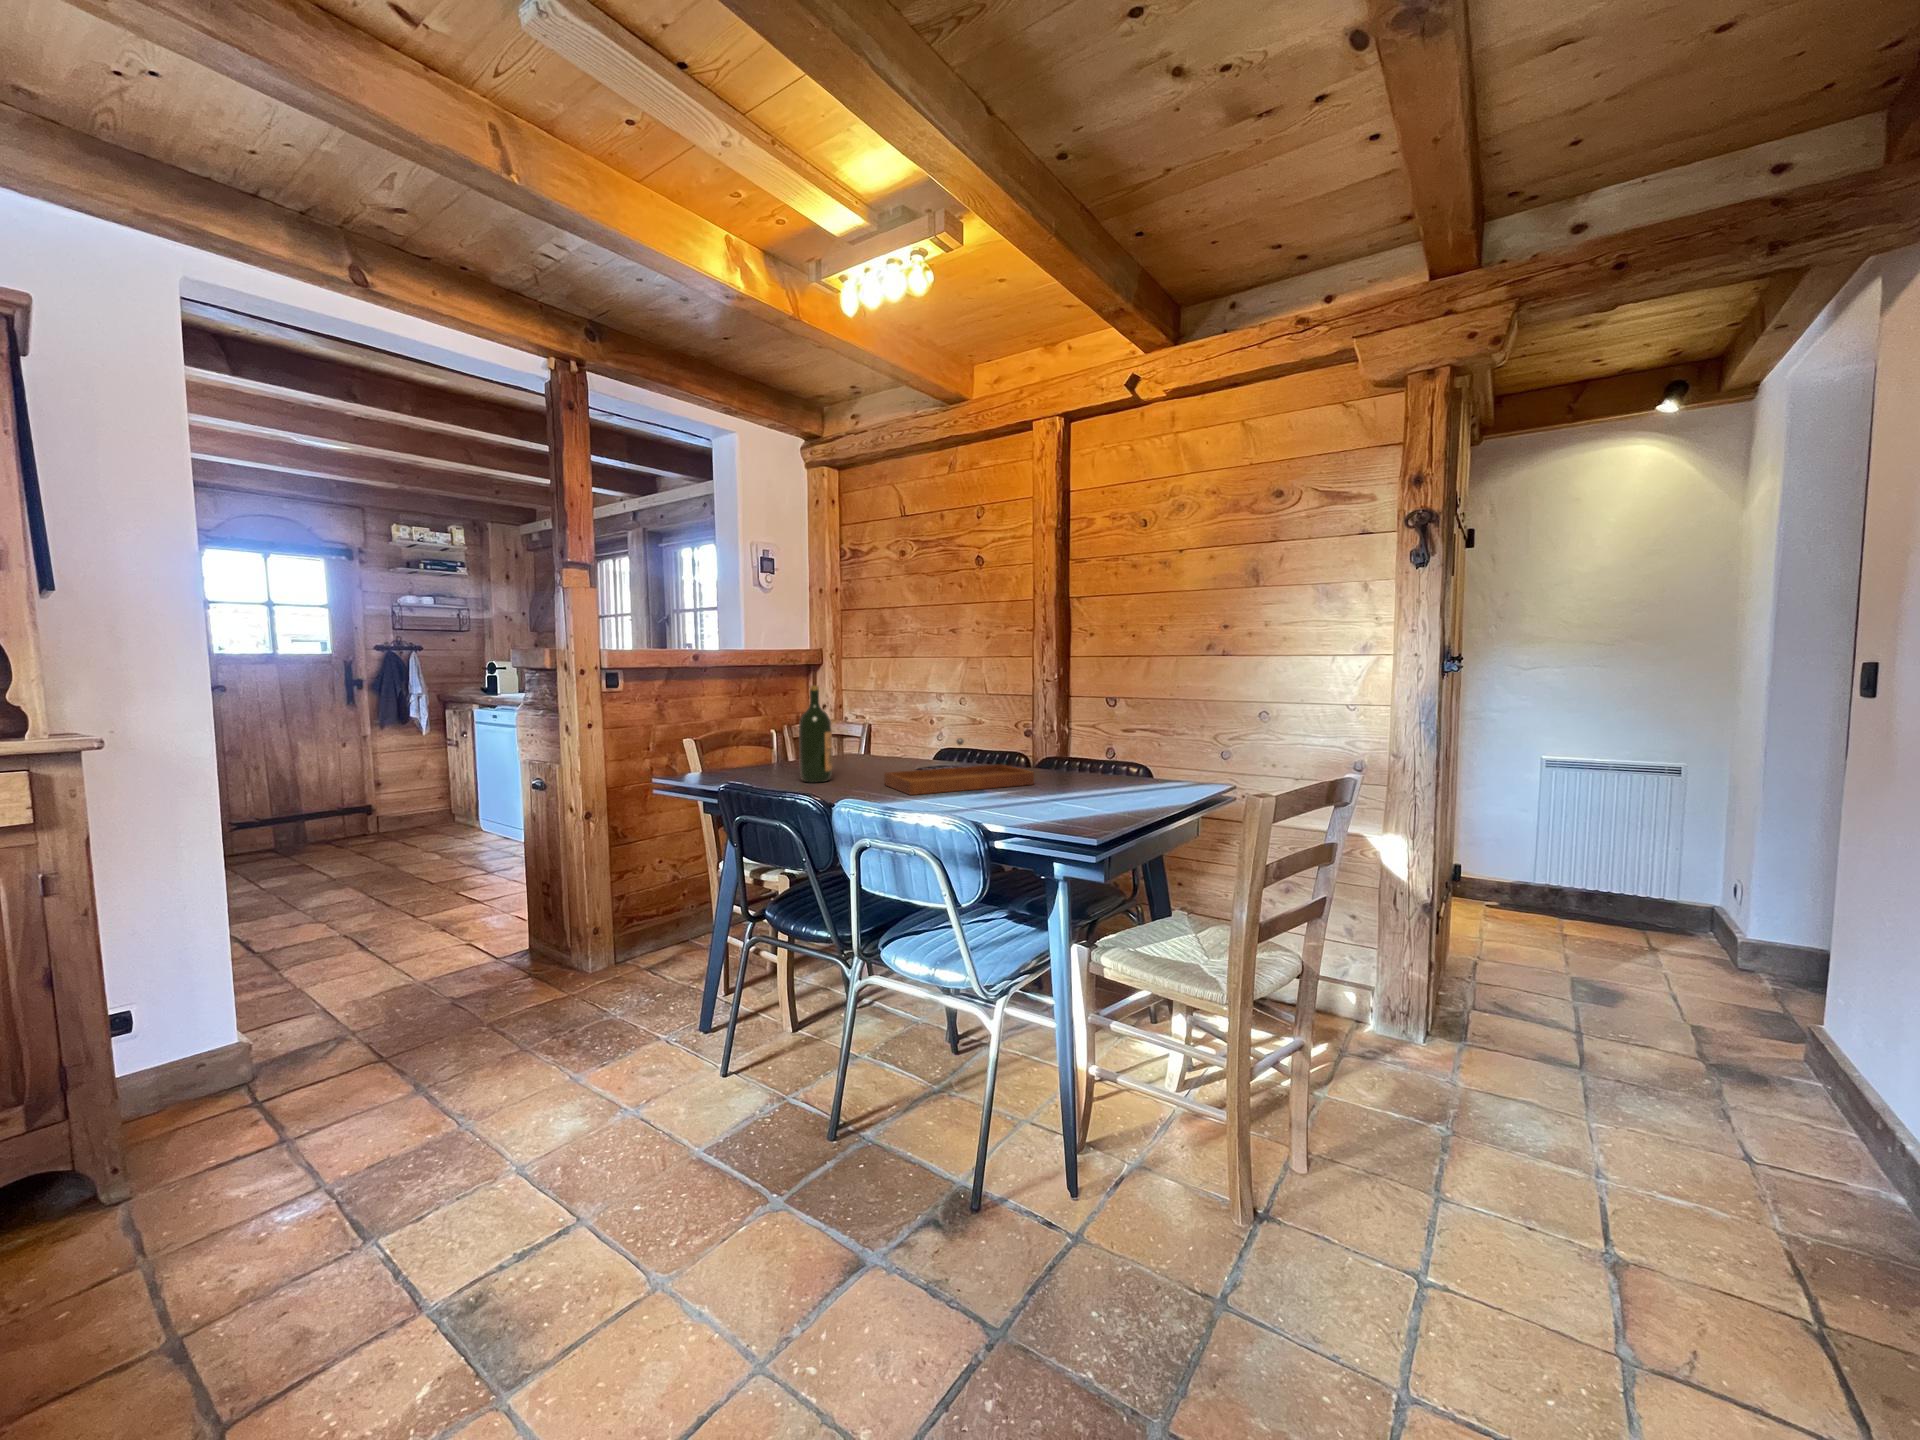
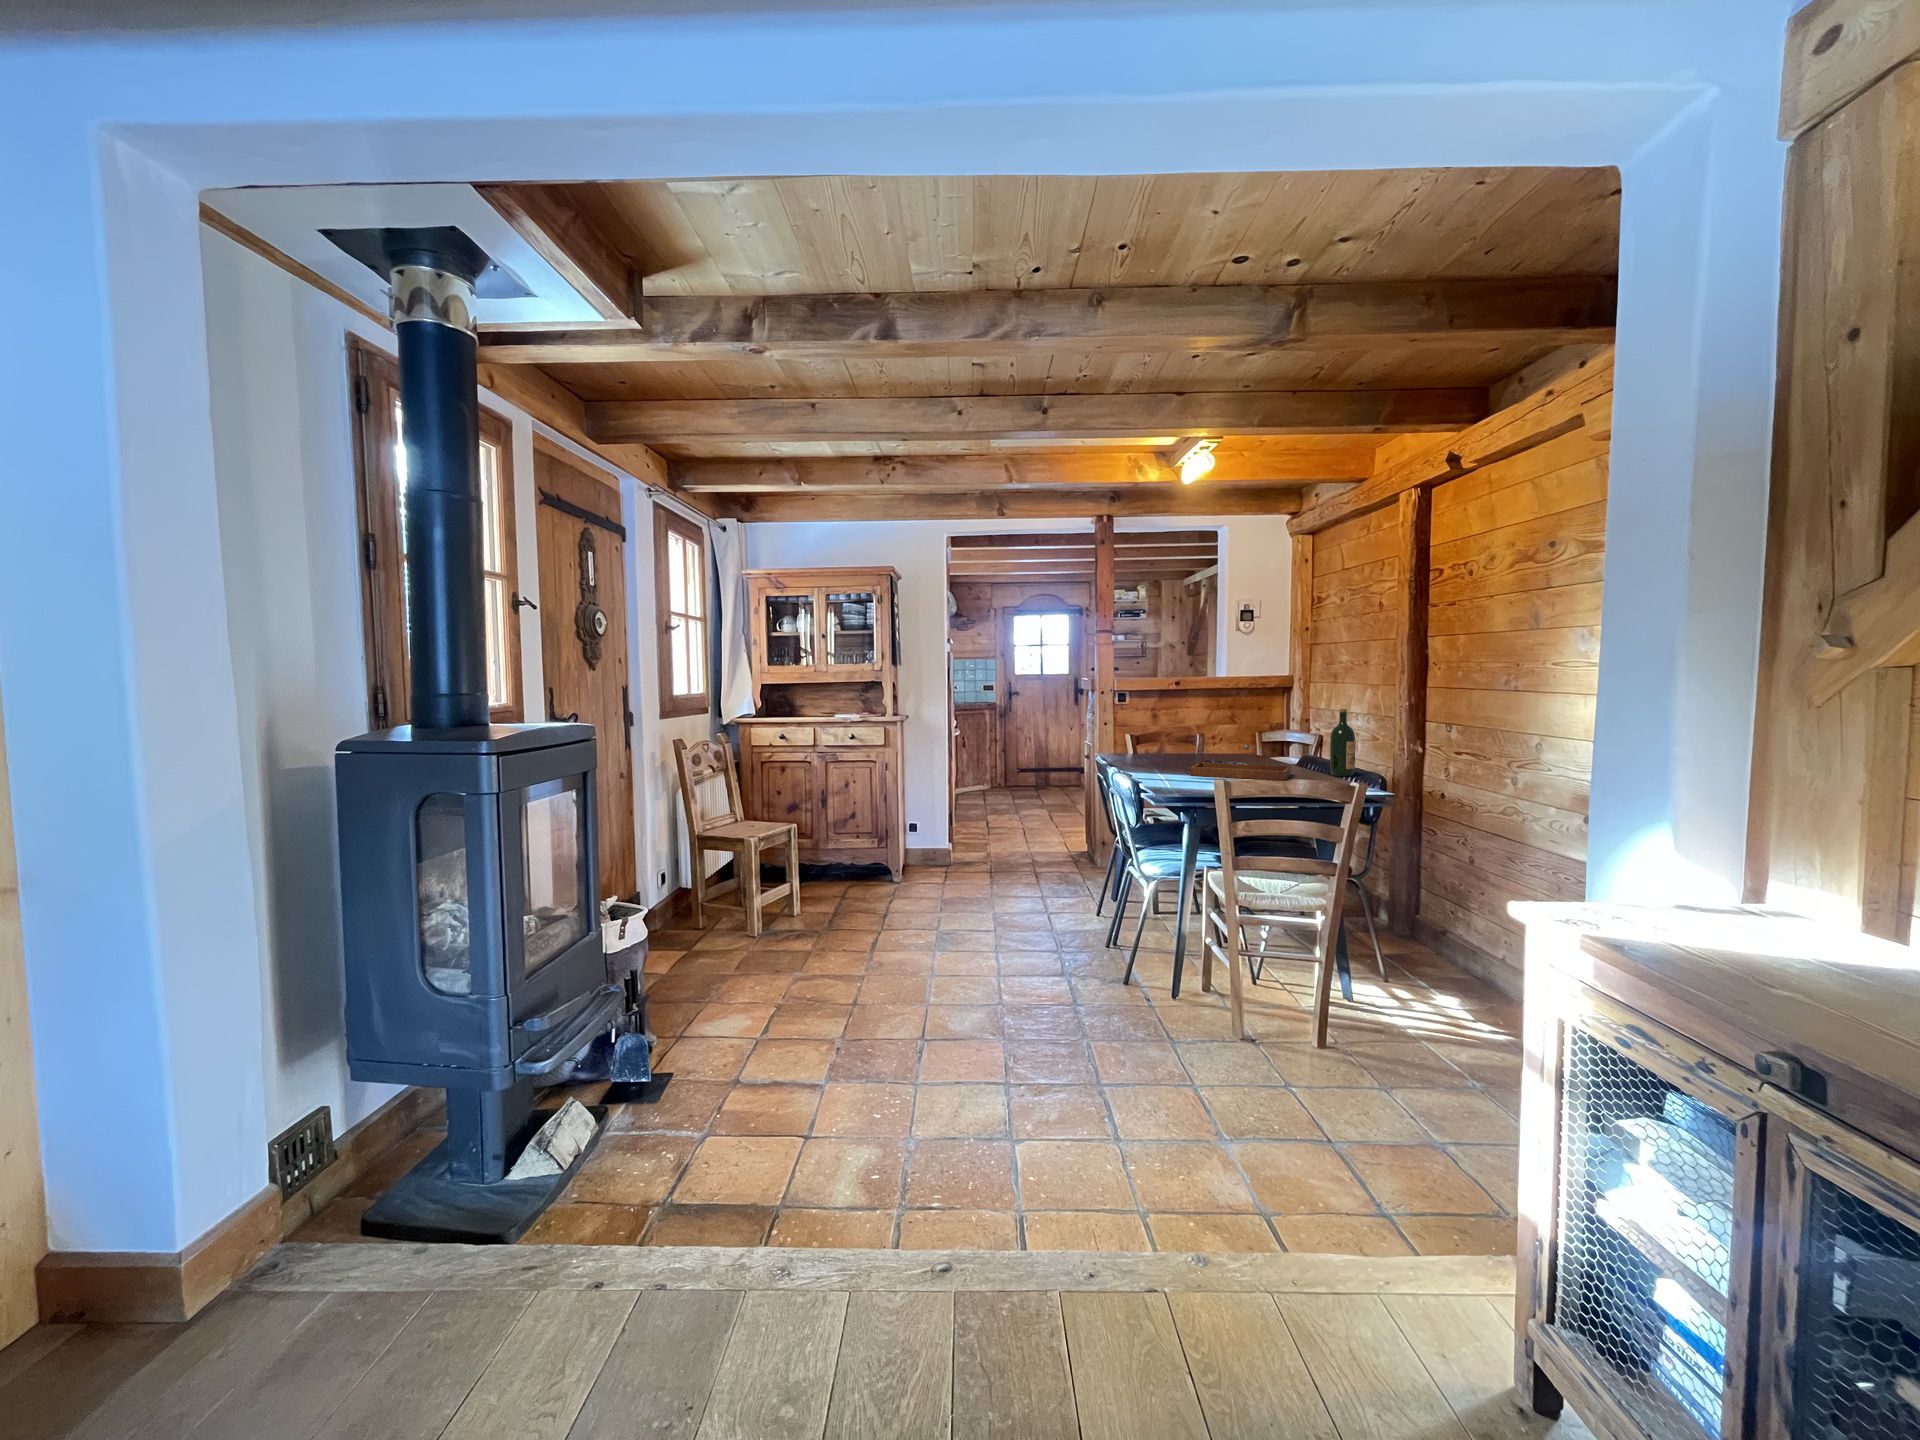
wine bottle: present [799,686,833,782] -> present [1330,709,1356,776]

